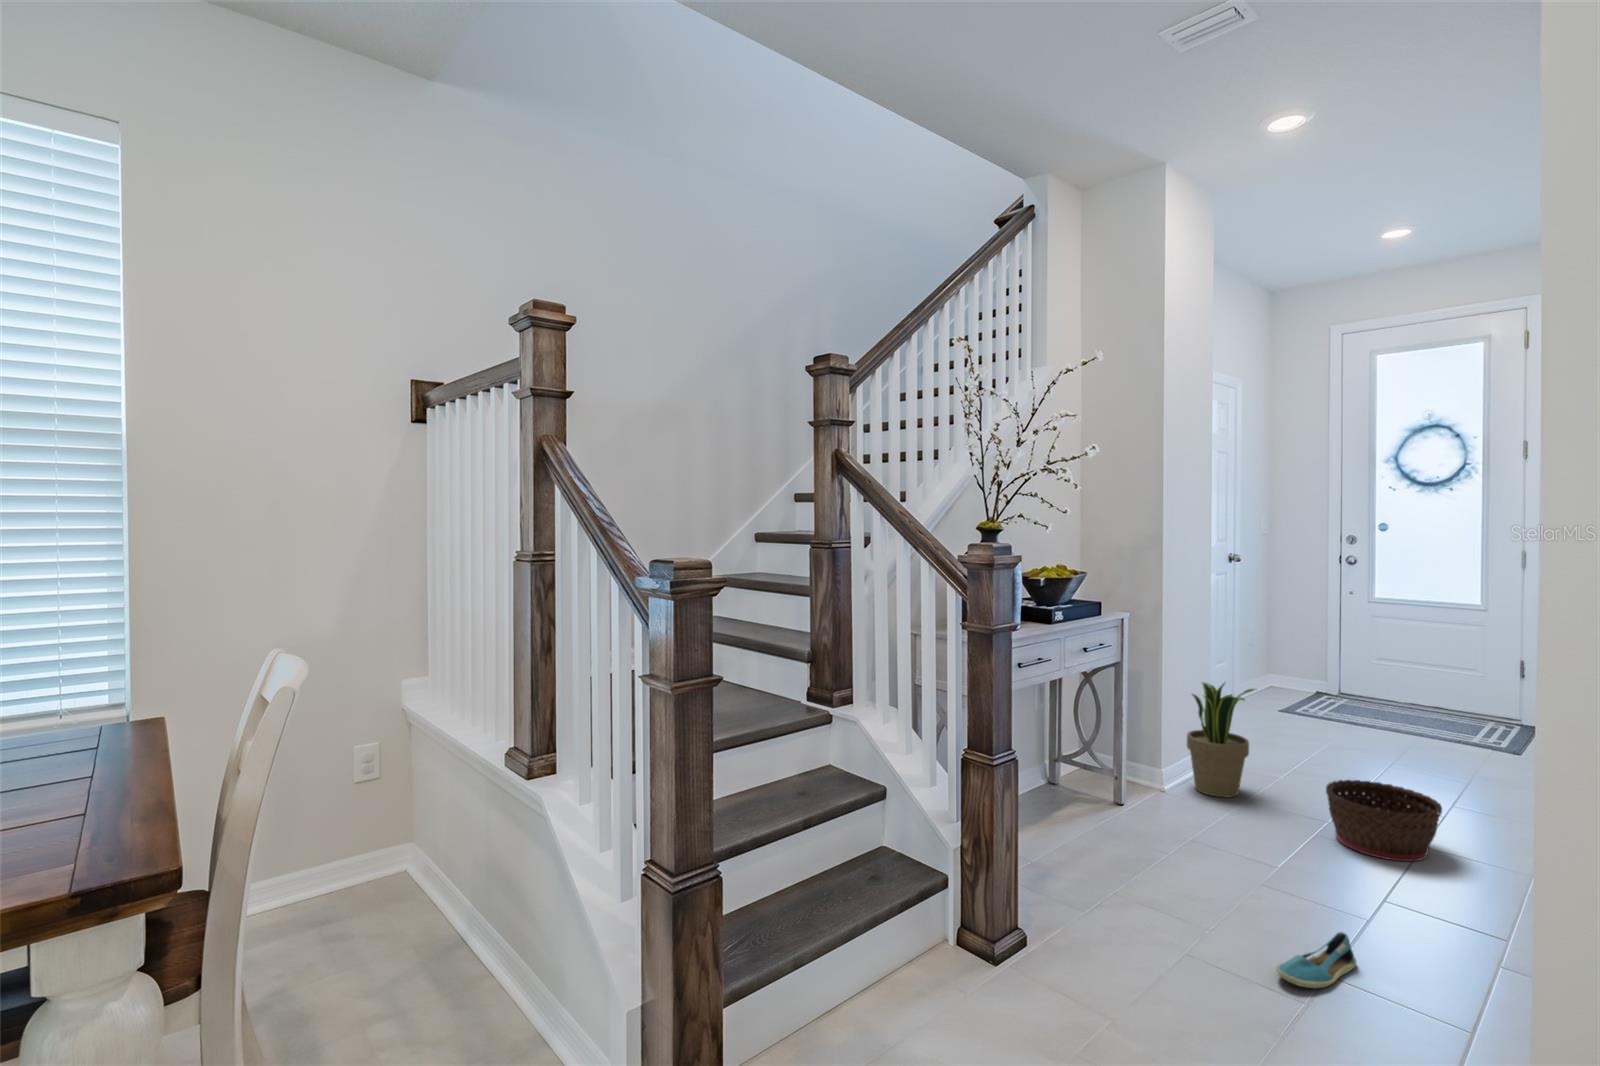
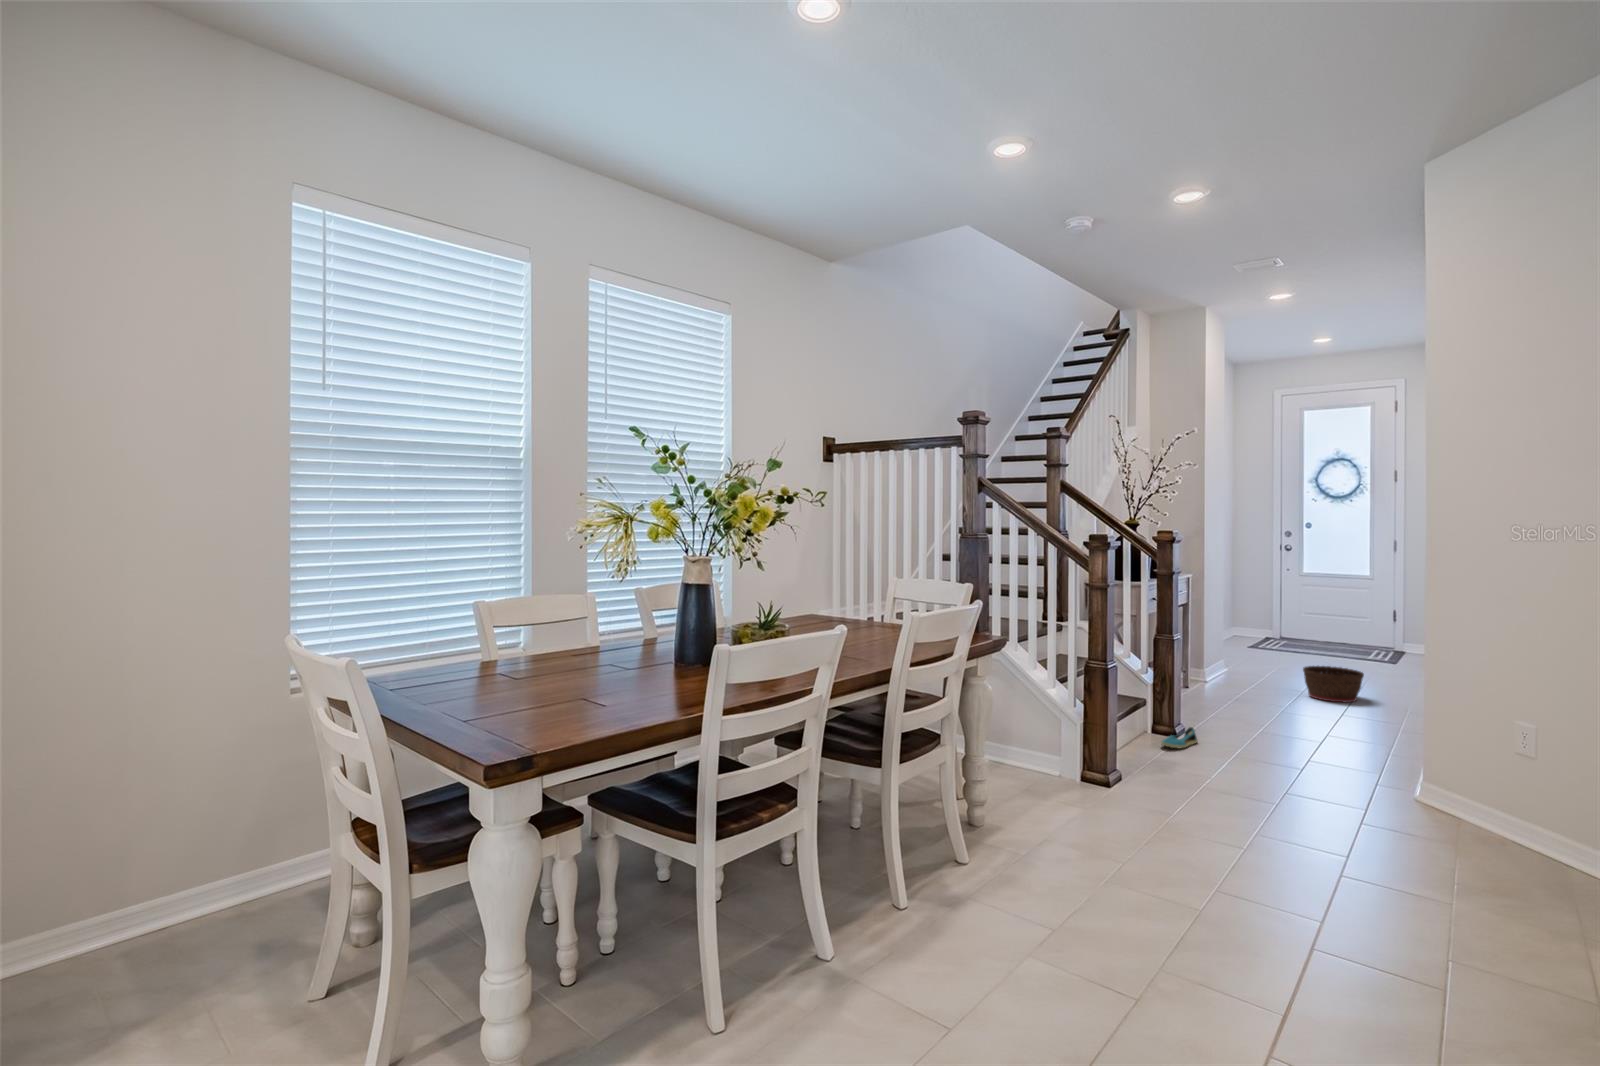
potted plant: present [1187,683,1254,797] -> none [1217,616,1260,684]
shoe: present [1276,932,1356,988] -> present [1161,727,1198,748]

